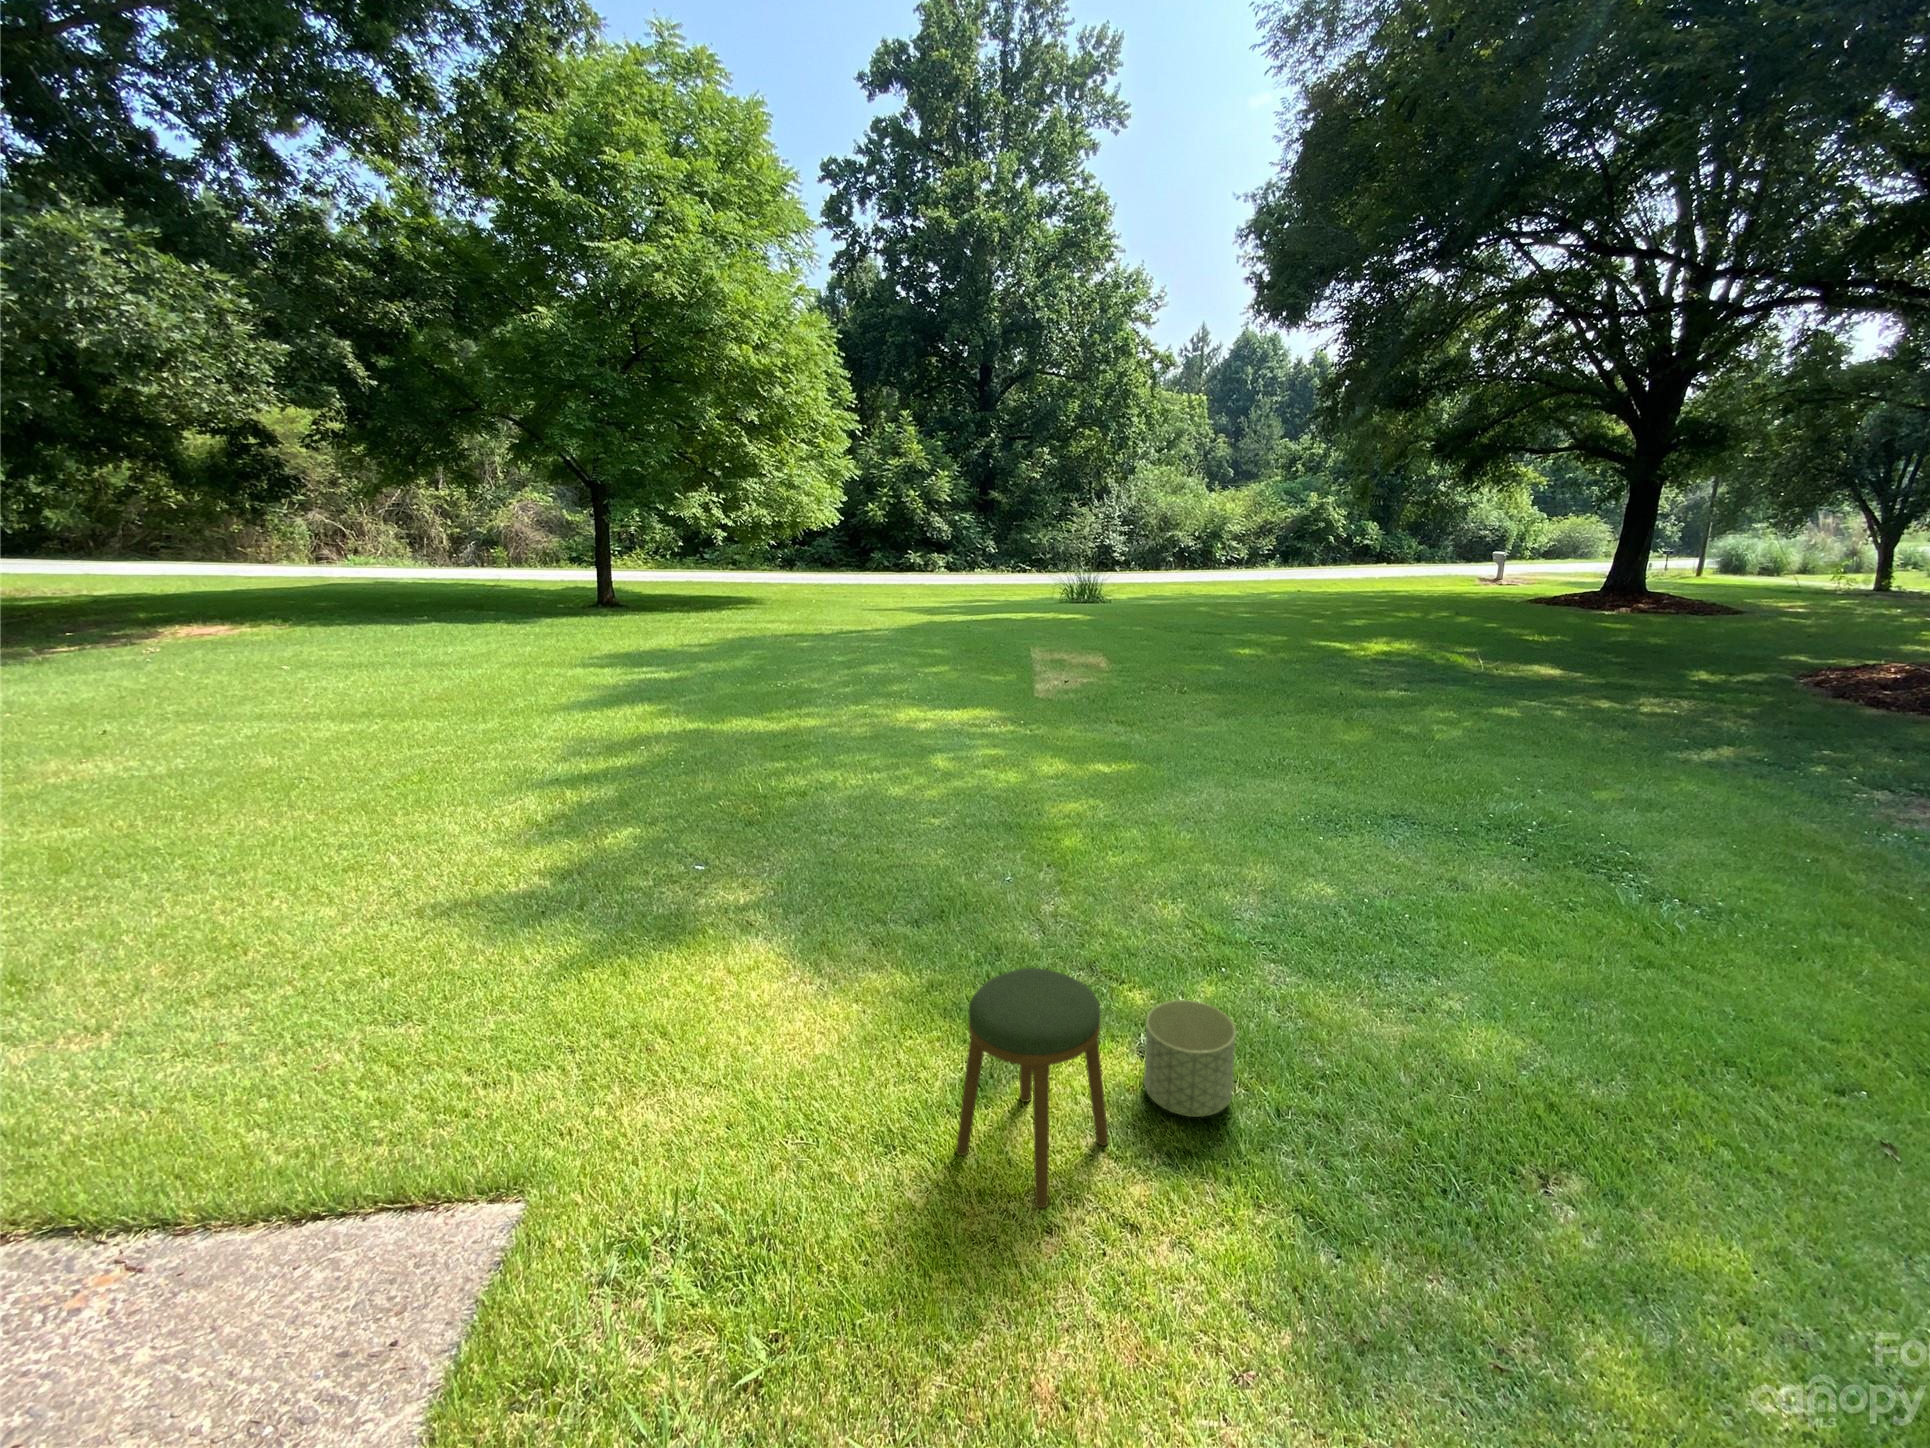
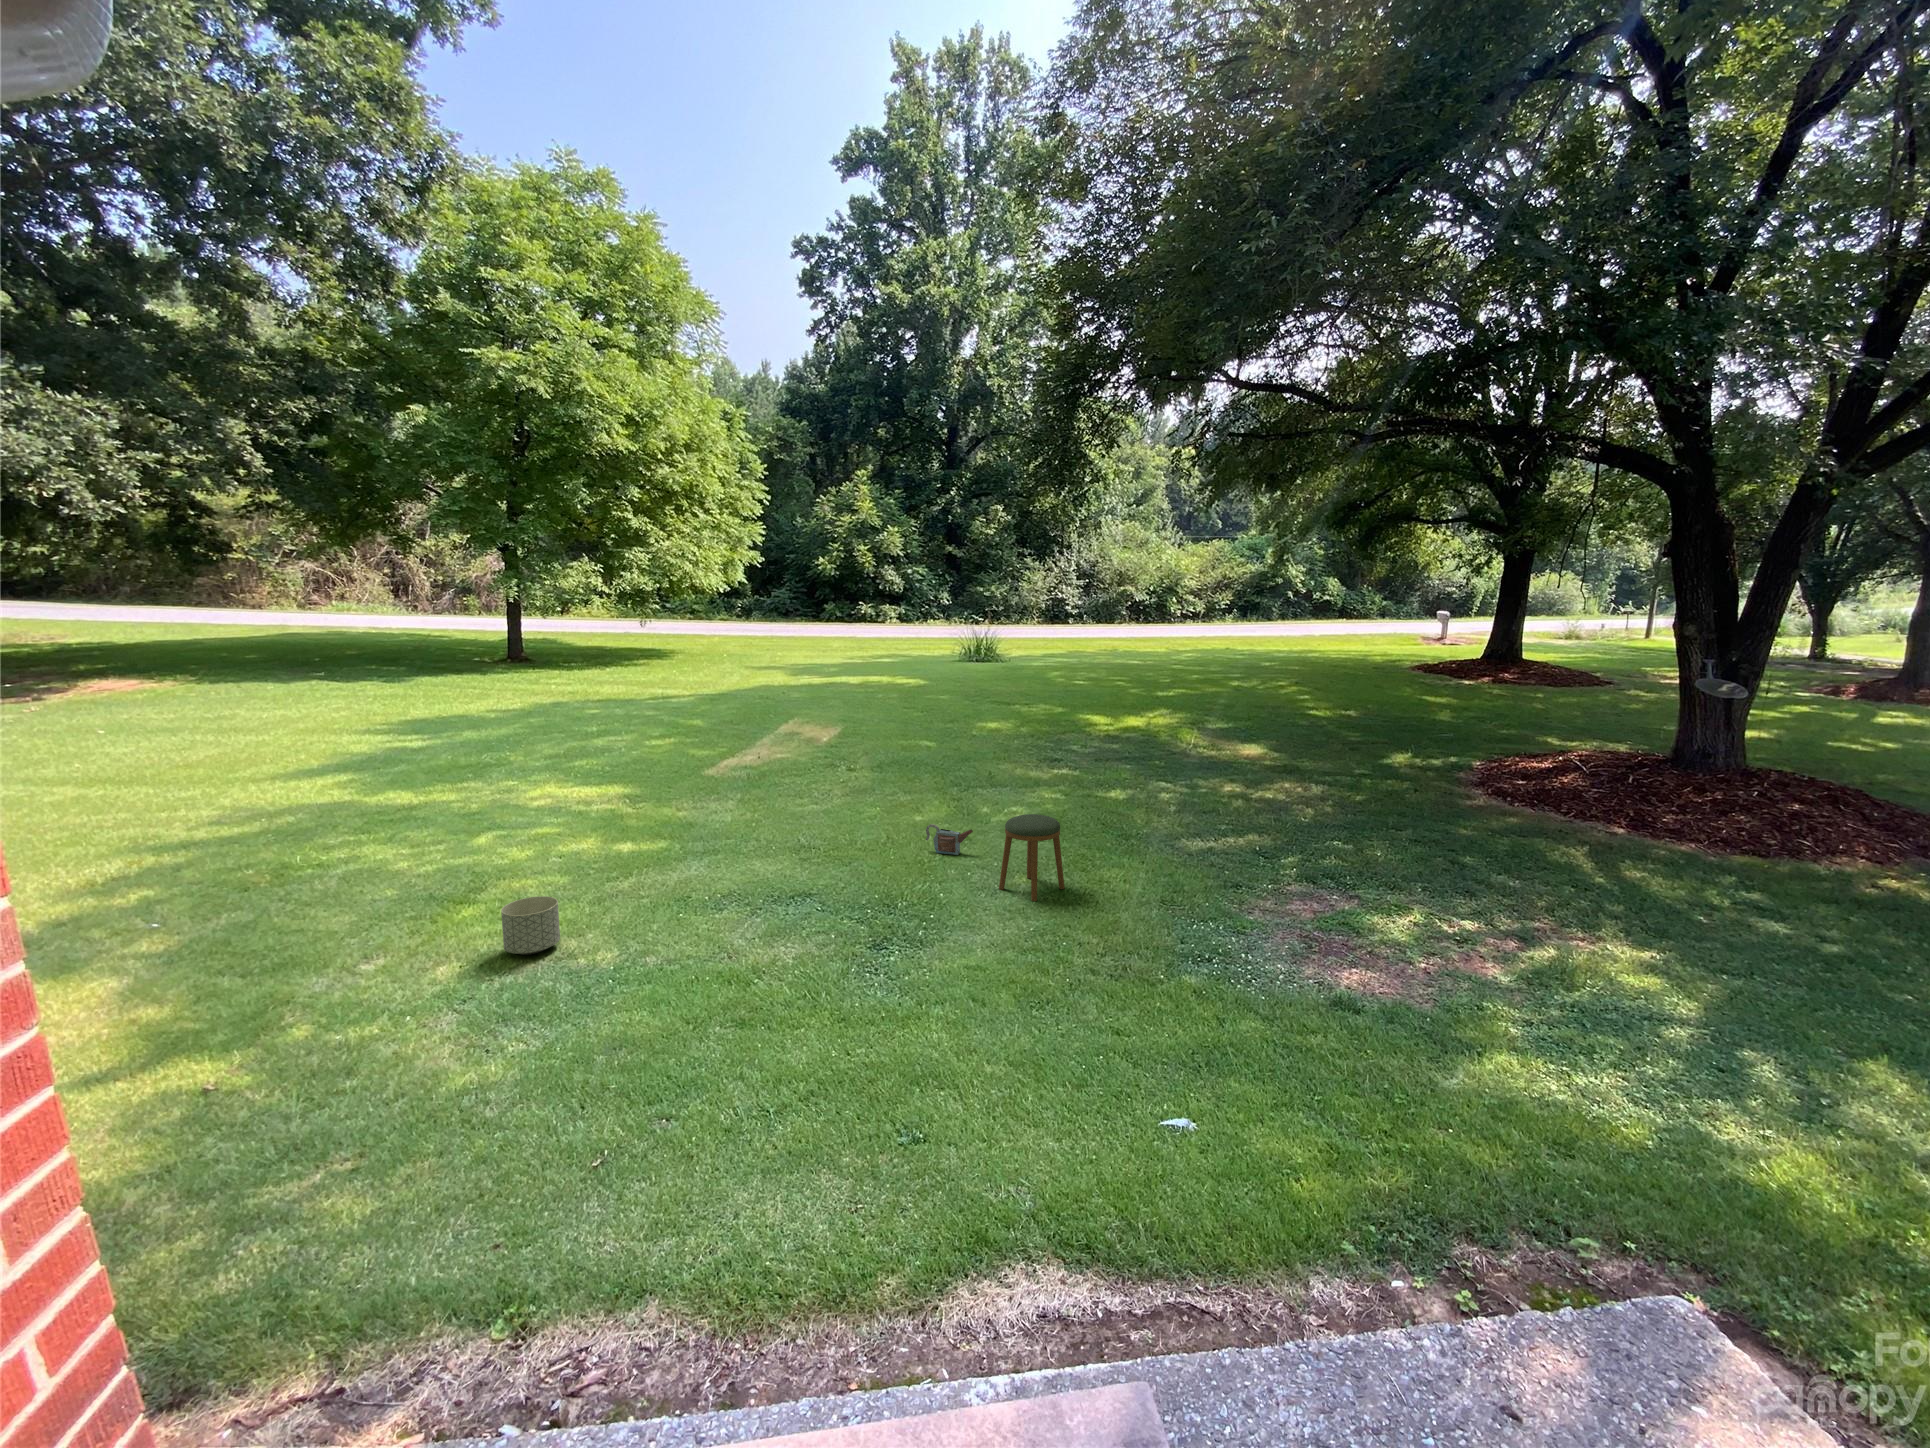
watering can: none [1478,829,1560,872] -> present [926,824,973,855]
stool: present [956,968,1109,1208] -> present [999,814,1065,901]

